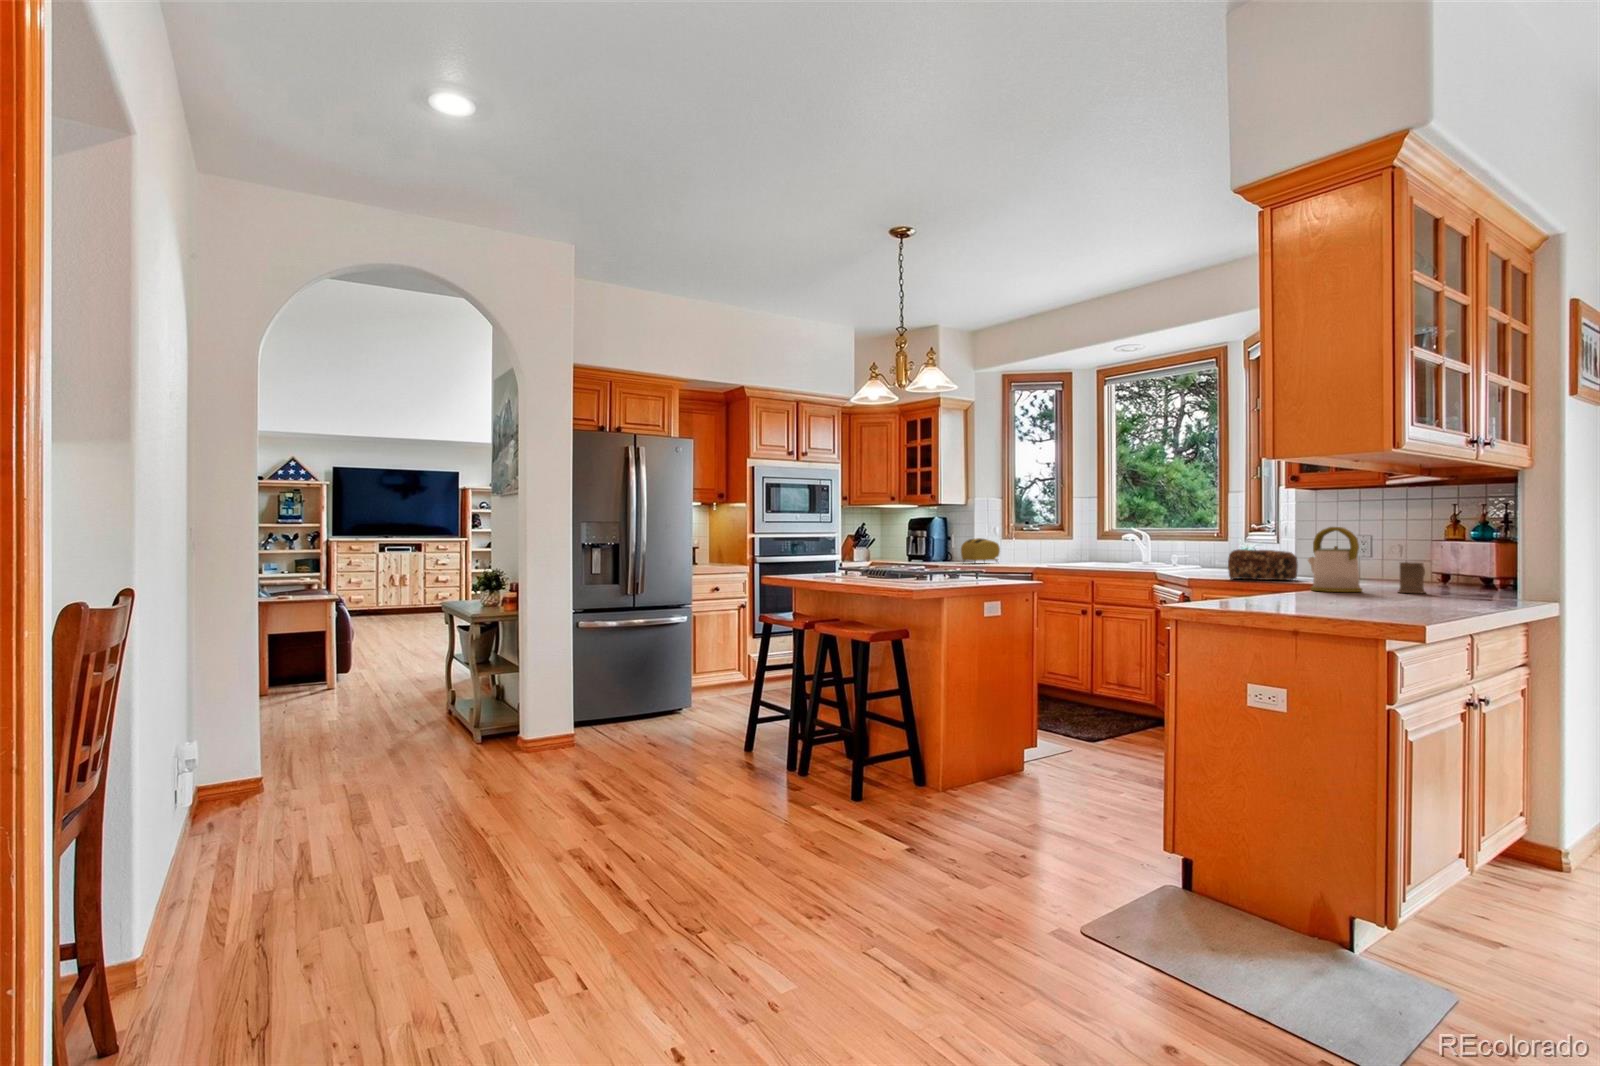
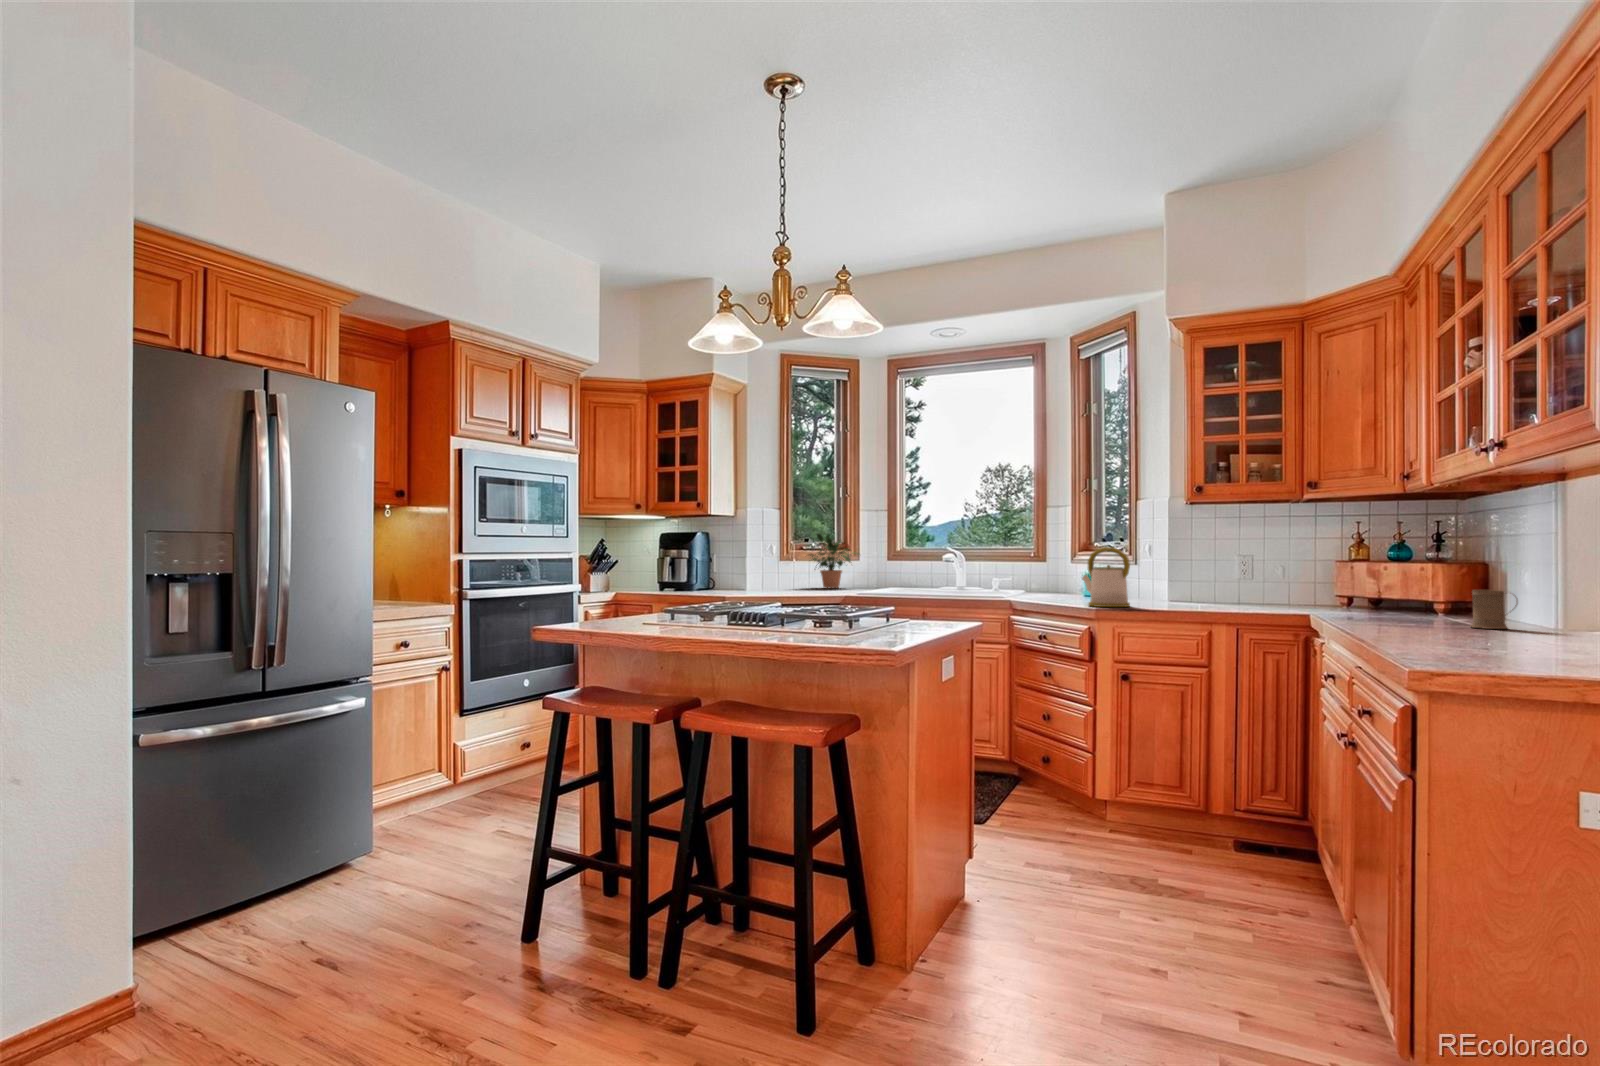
potted plant: none [1023,518,1072,564] -> present [809,534,851,588]
kettle: present [1308,527,1362,592] -> present [1082,547,1130,607]
toaster: present [961,538,1000,563] -> none [733,558,779,591]
bread loaf: present [1228,549,1298,580] -> none [1159,572,1241,609]

